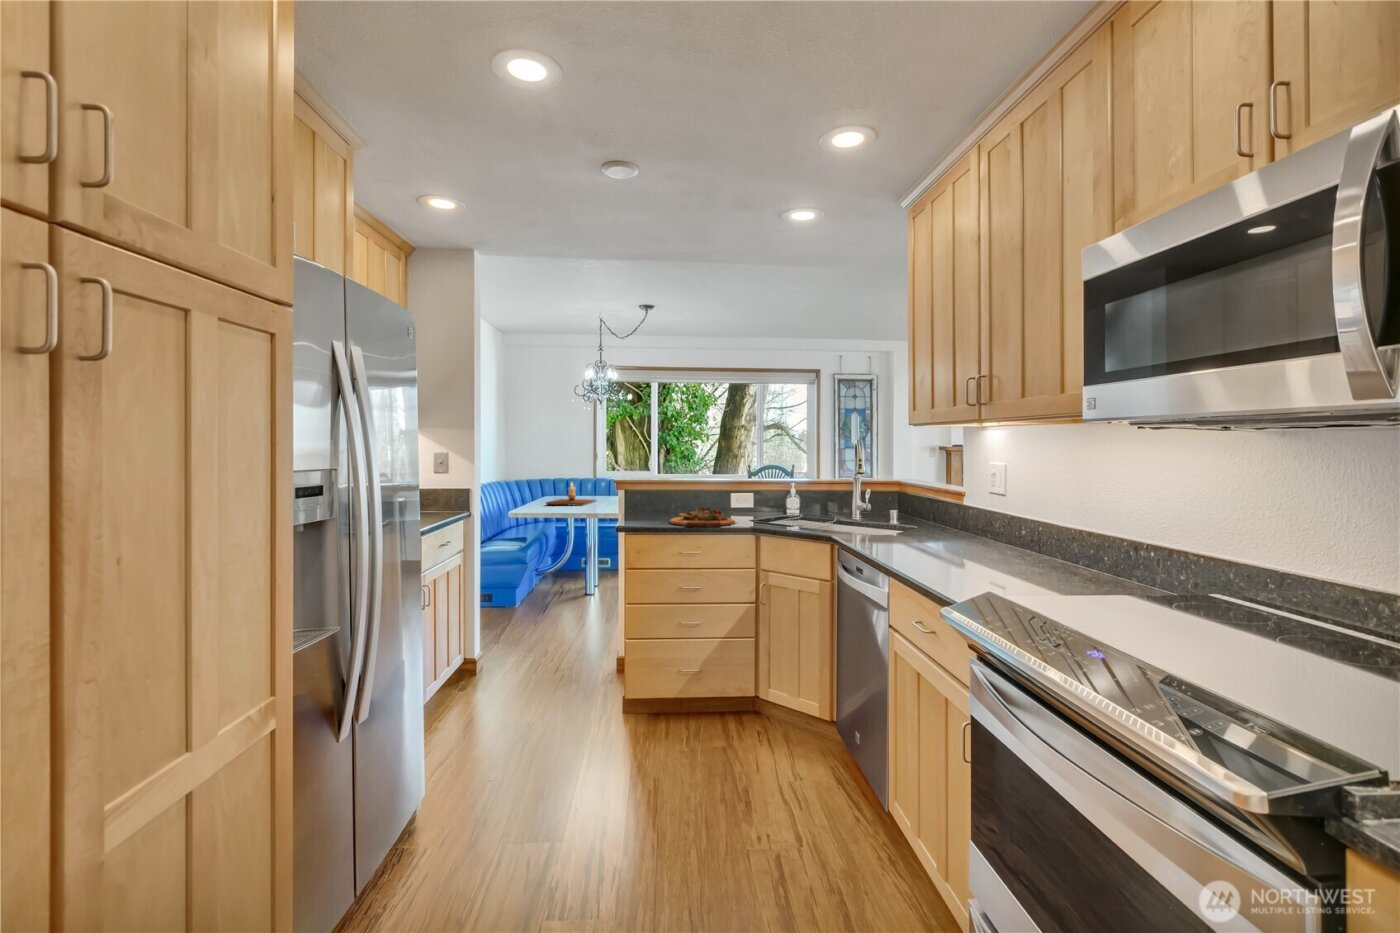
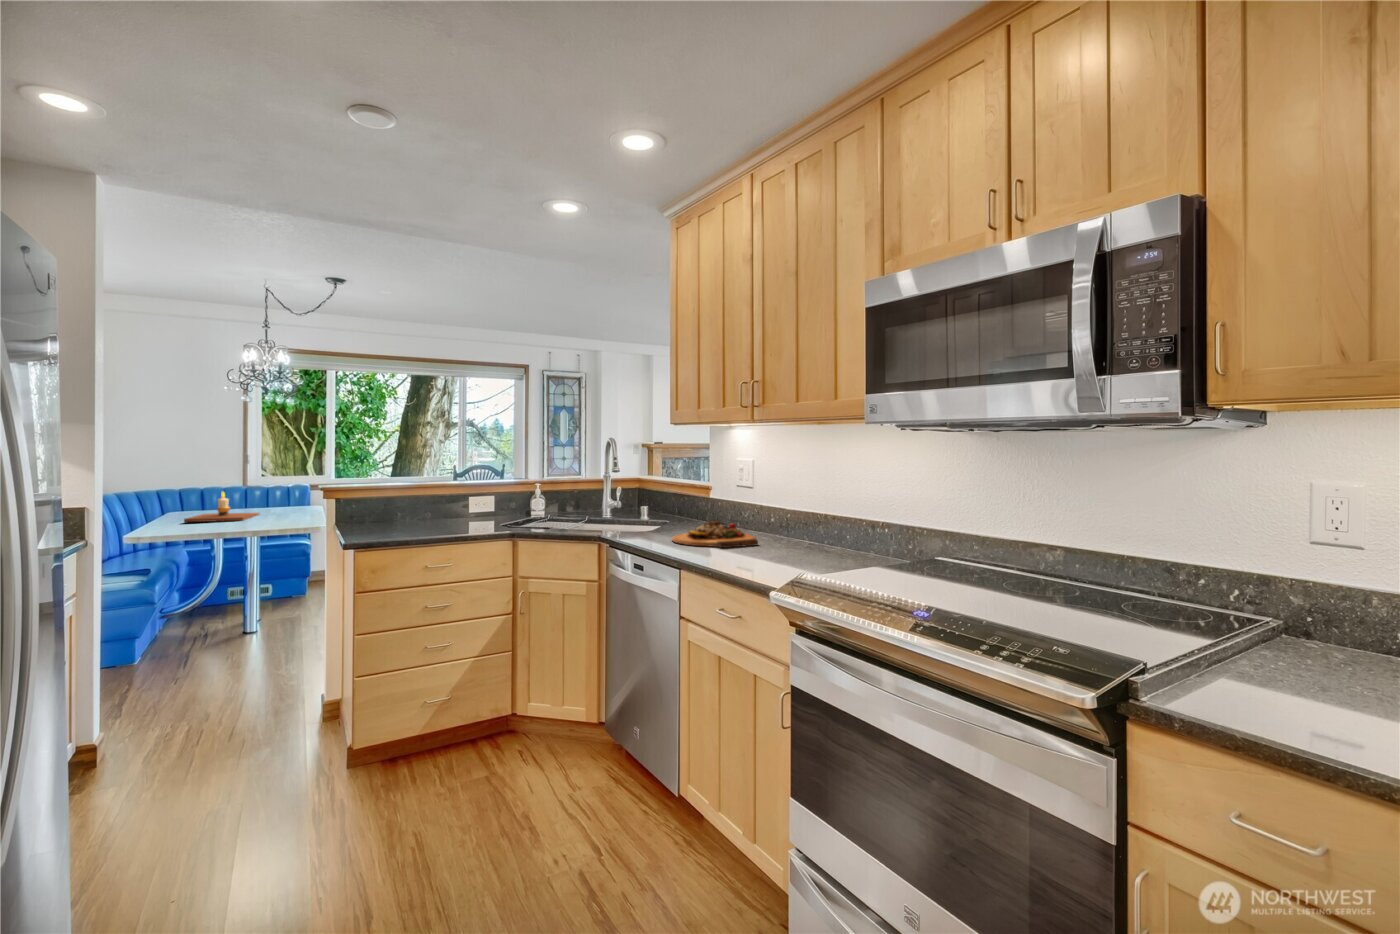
cutting board: present [670,508,735,527] -> present [672,521,758,548]

